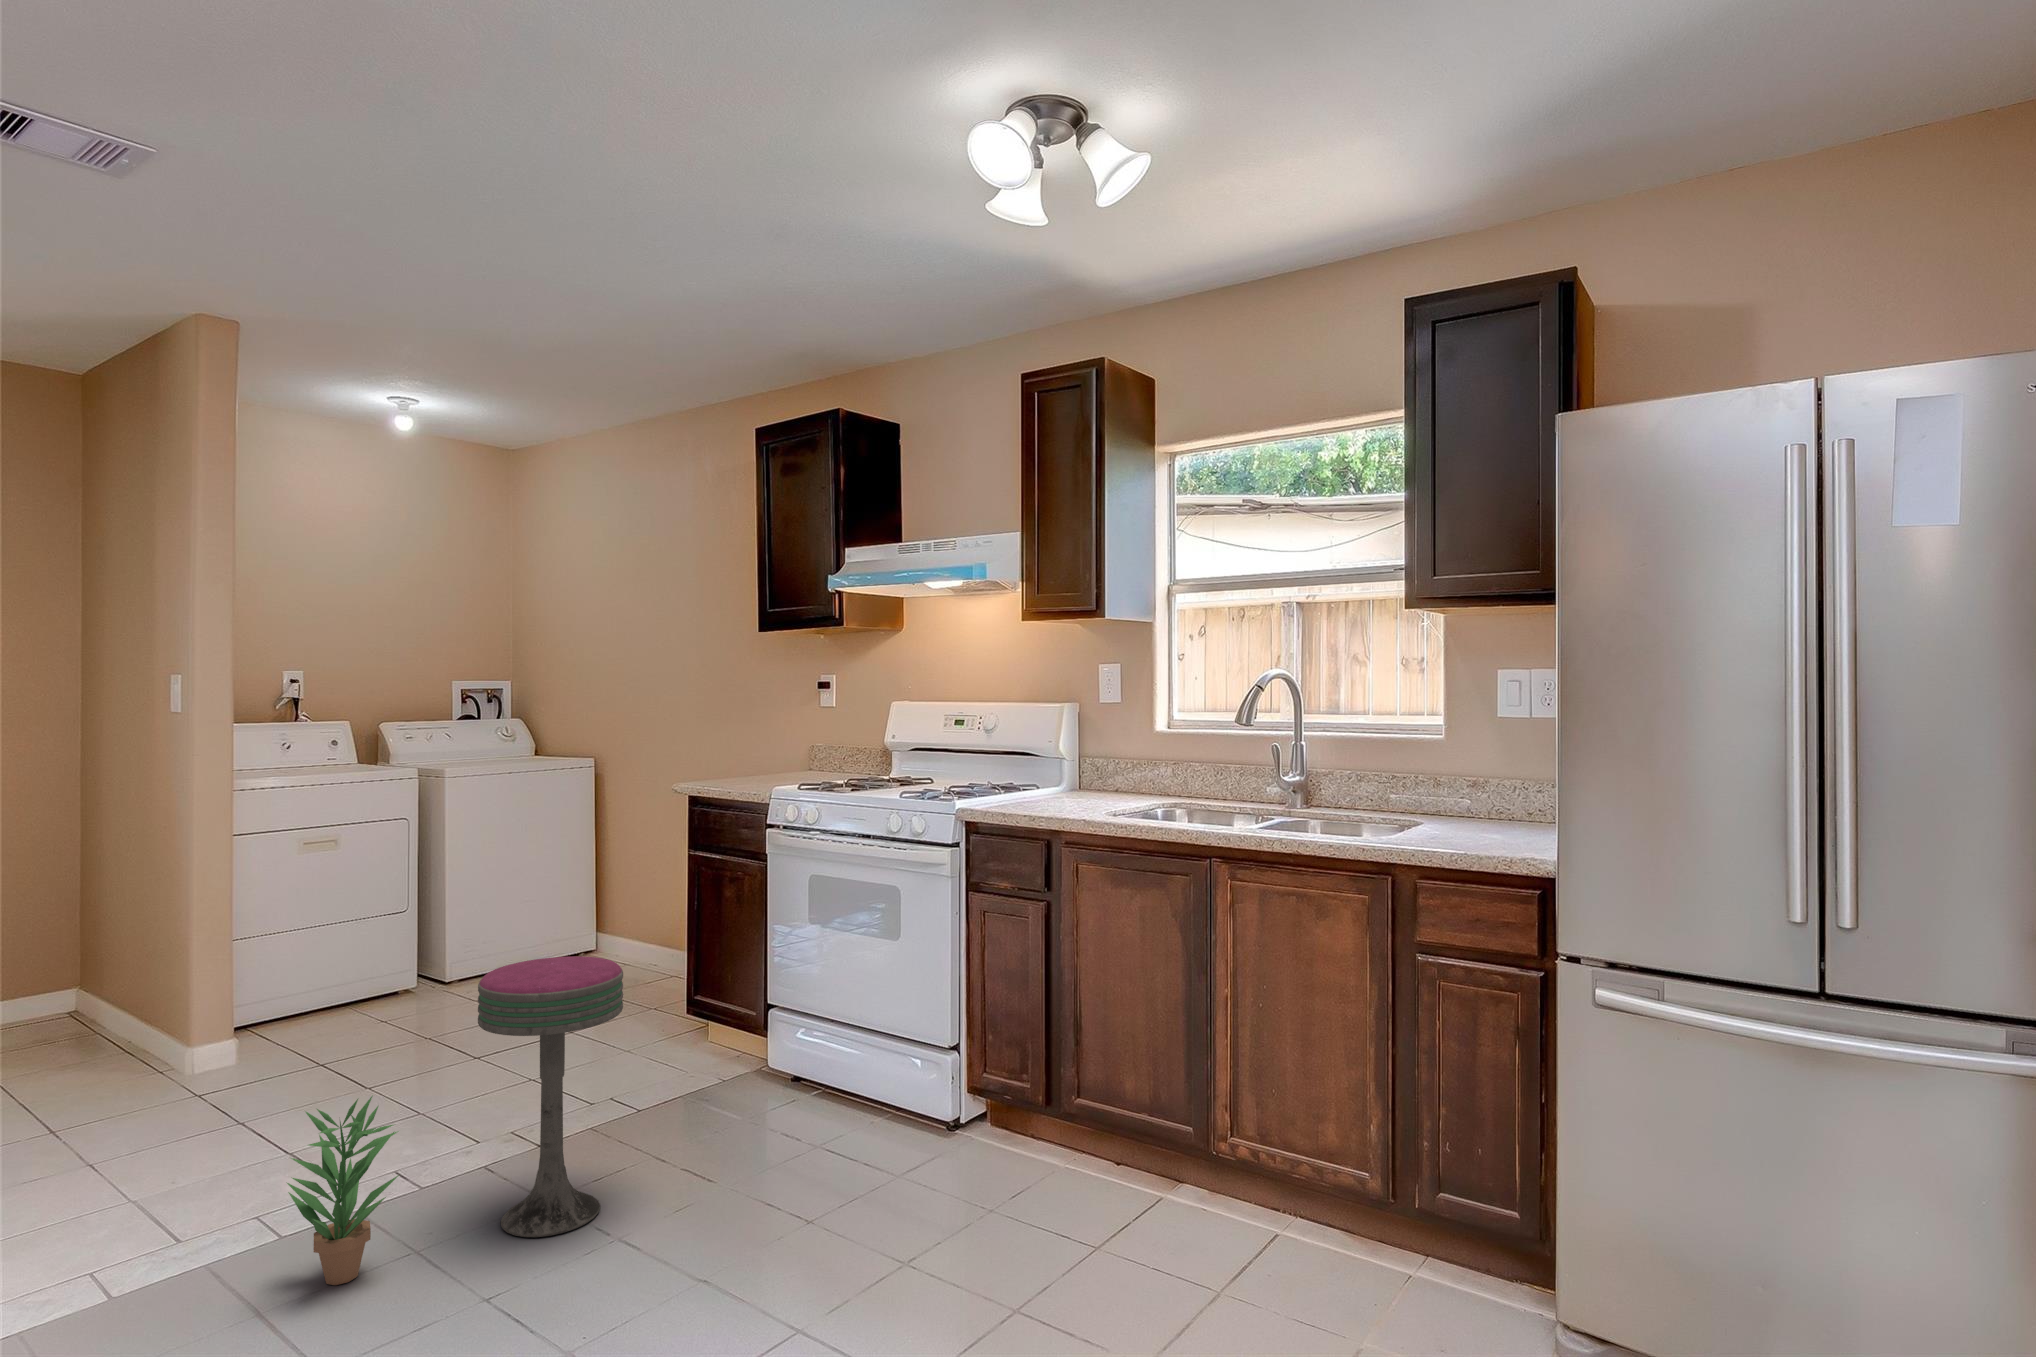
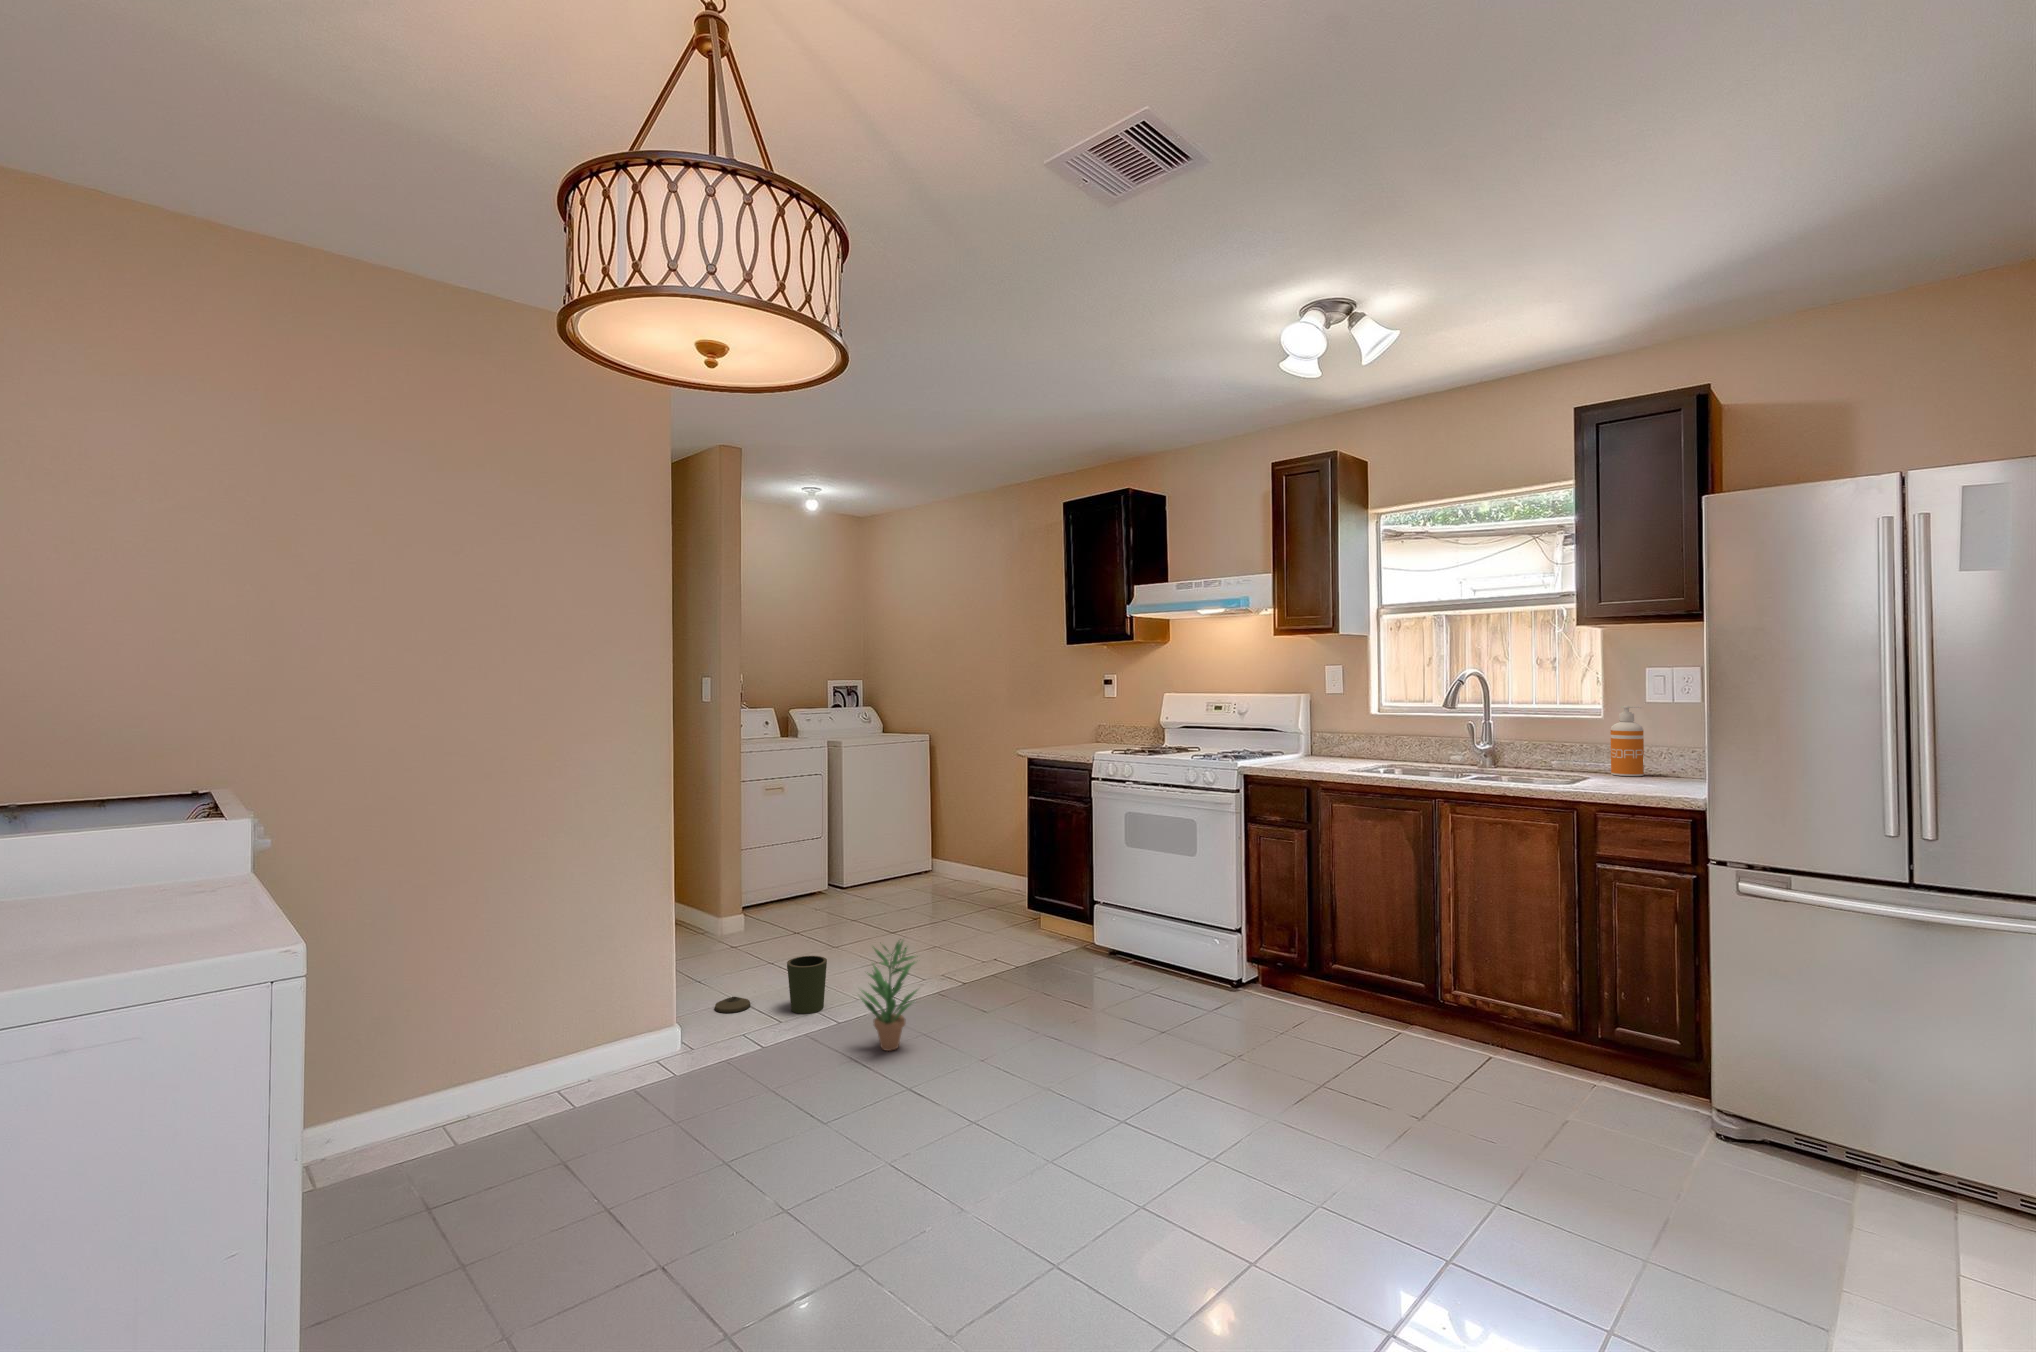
soap dispenser: none [1450,724,1492,823] -> present [1610,706,1644,776]
bar stool: present [478,956,623,1237] -> none [952,860,1037,1033]
trash can: none [82,1116,288,1221] -> present [715,956,827,1014]

